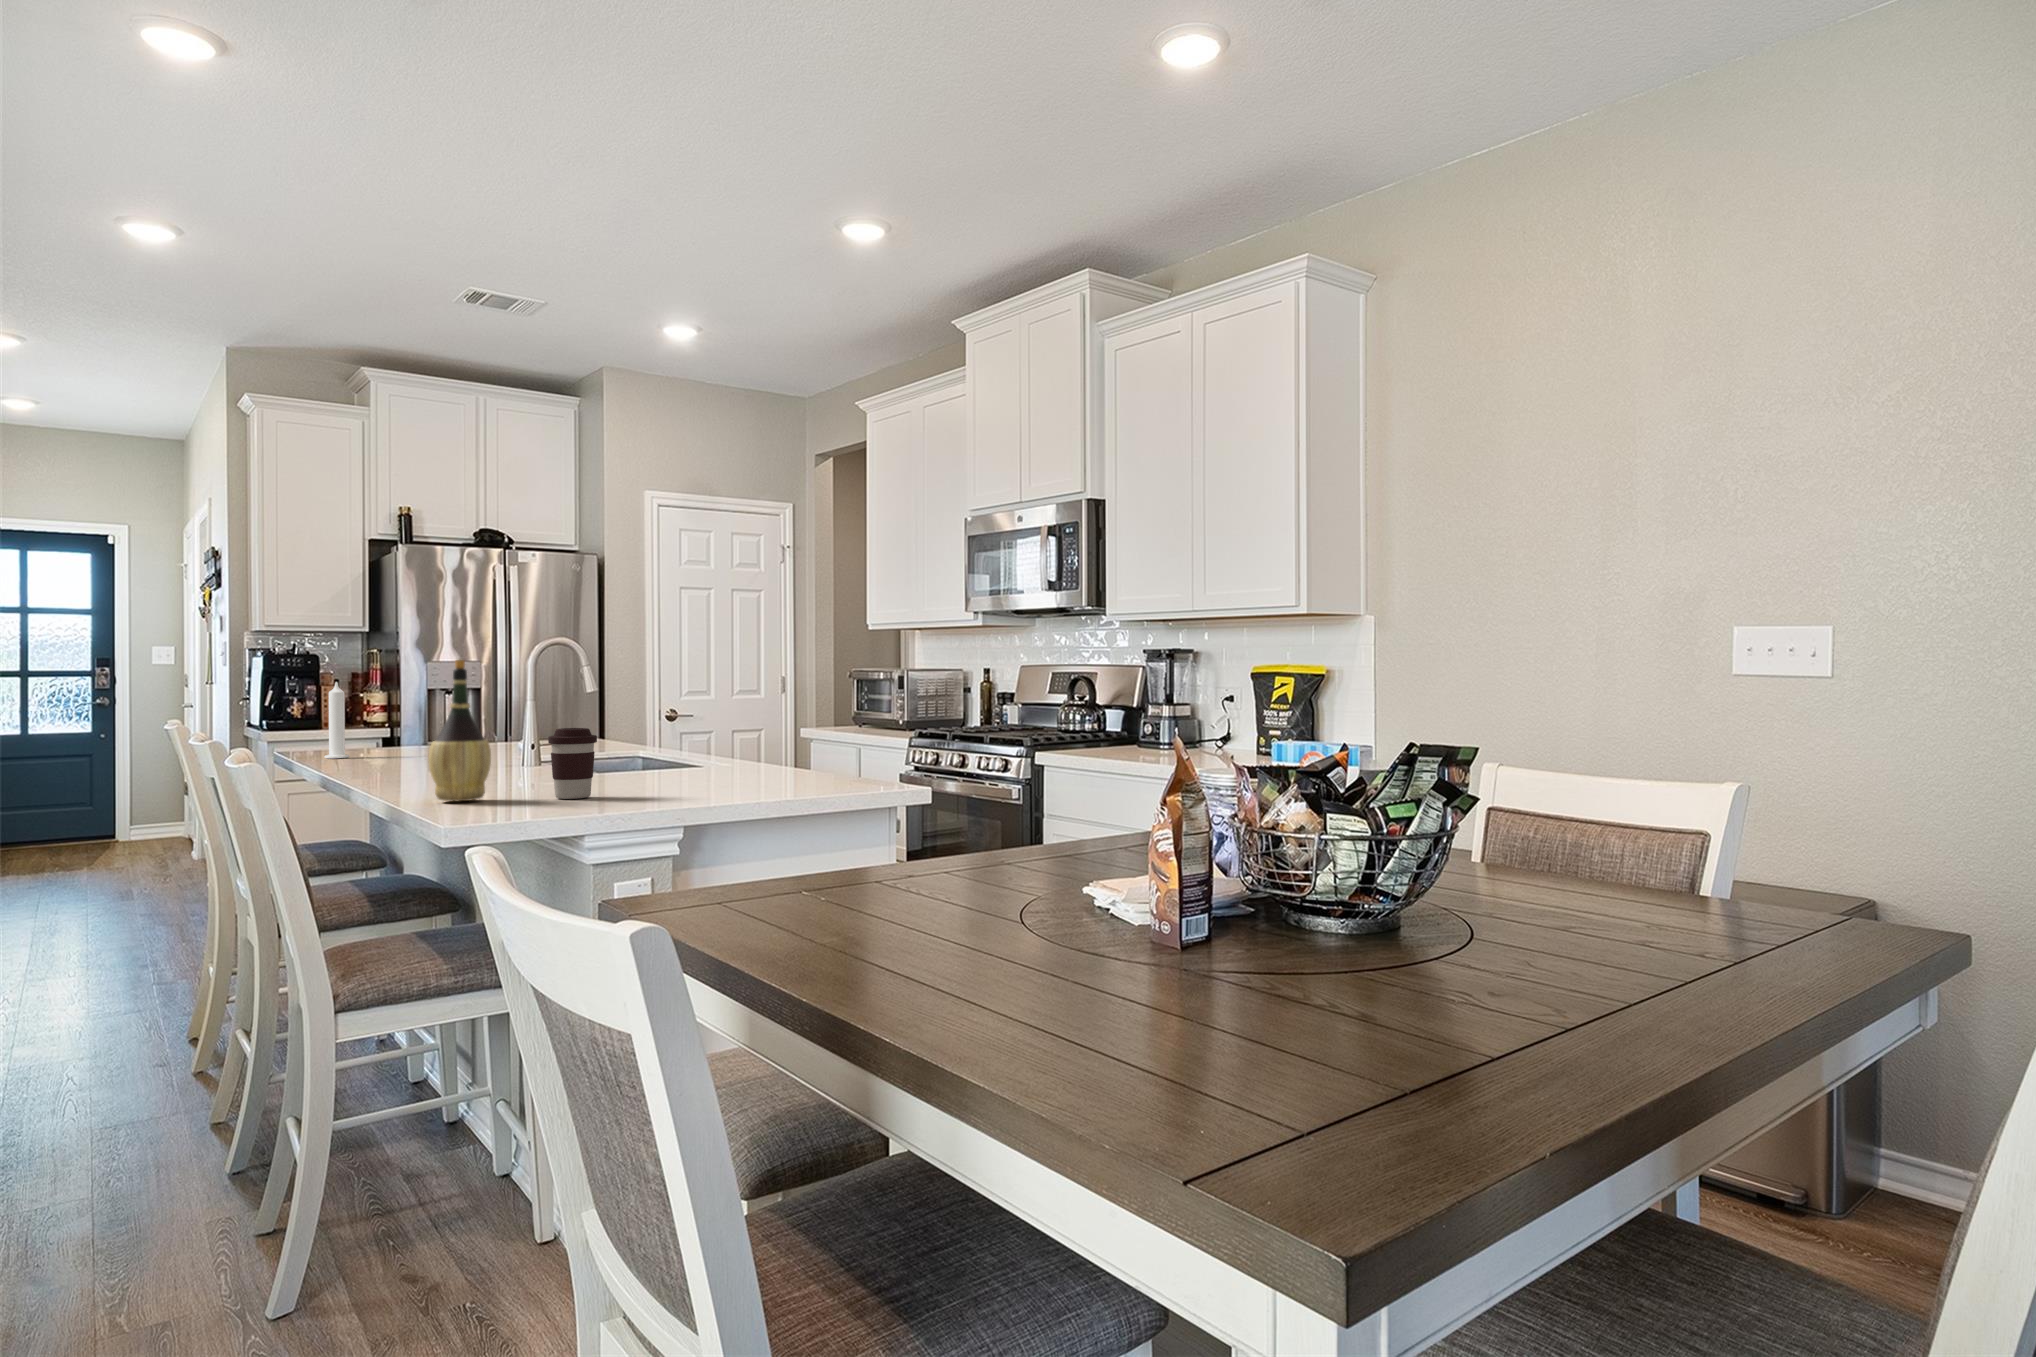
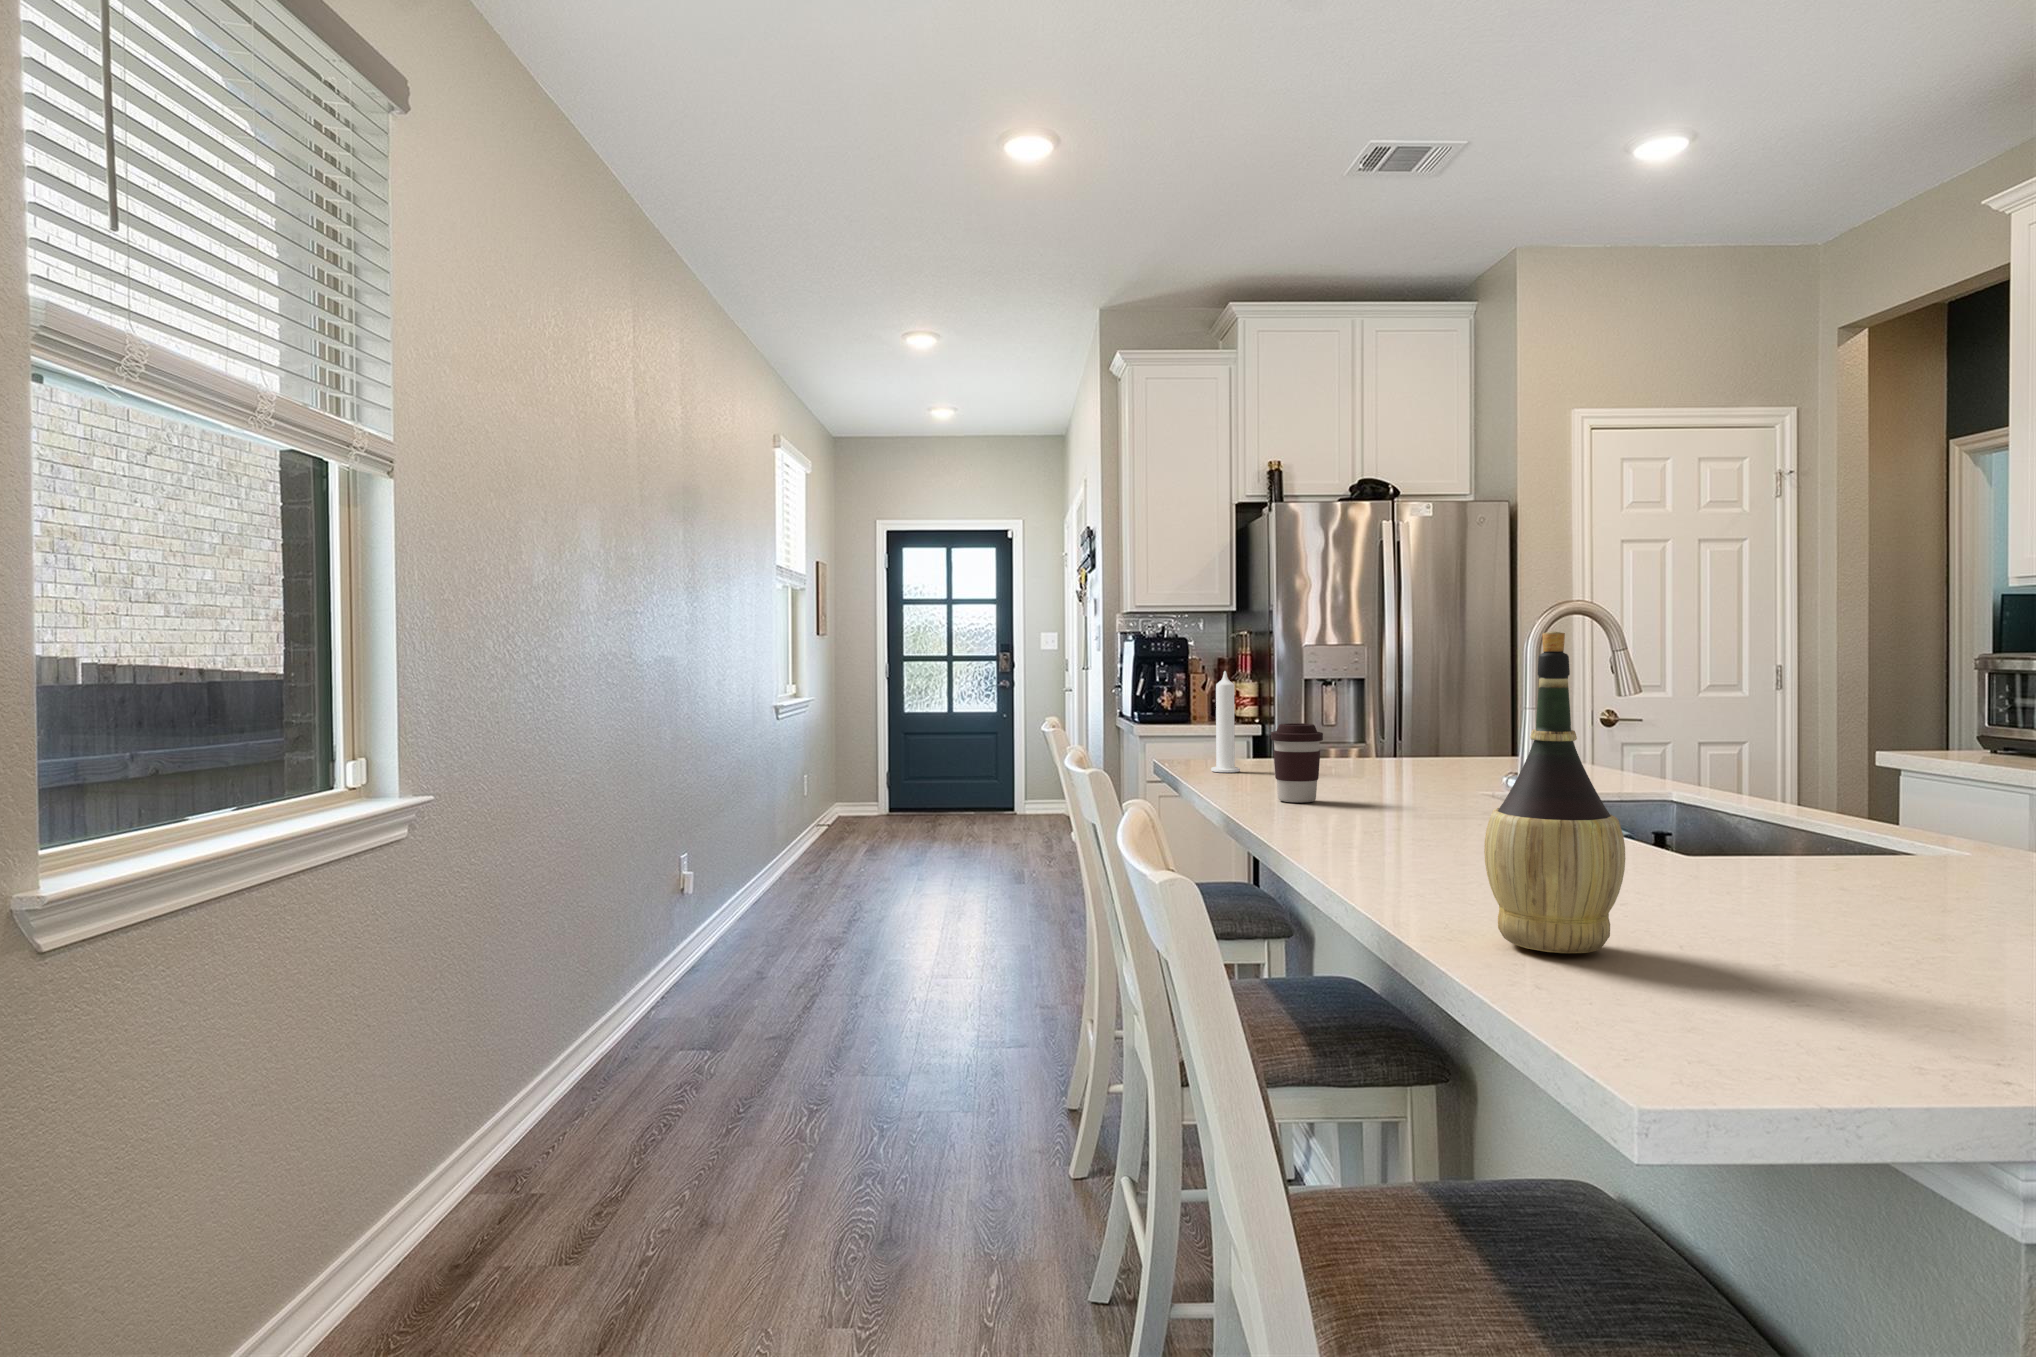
coffee cup: present [548,728,597,799] -> present [1271,723,1323,803]

